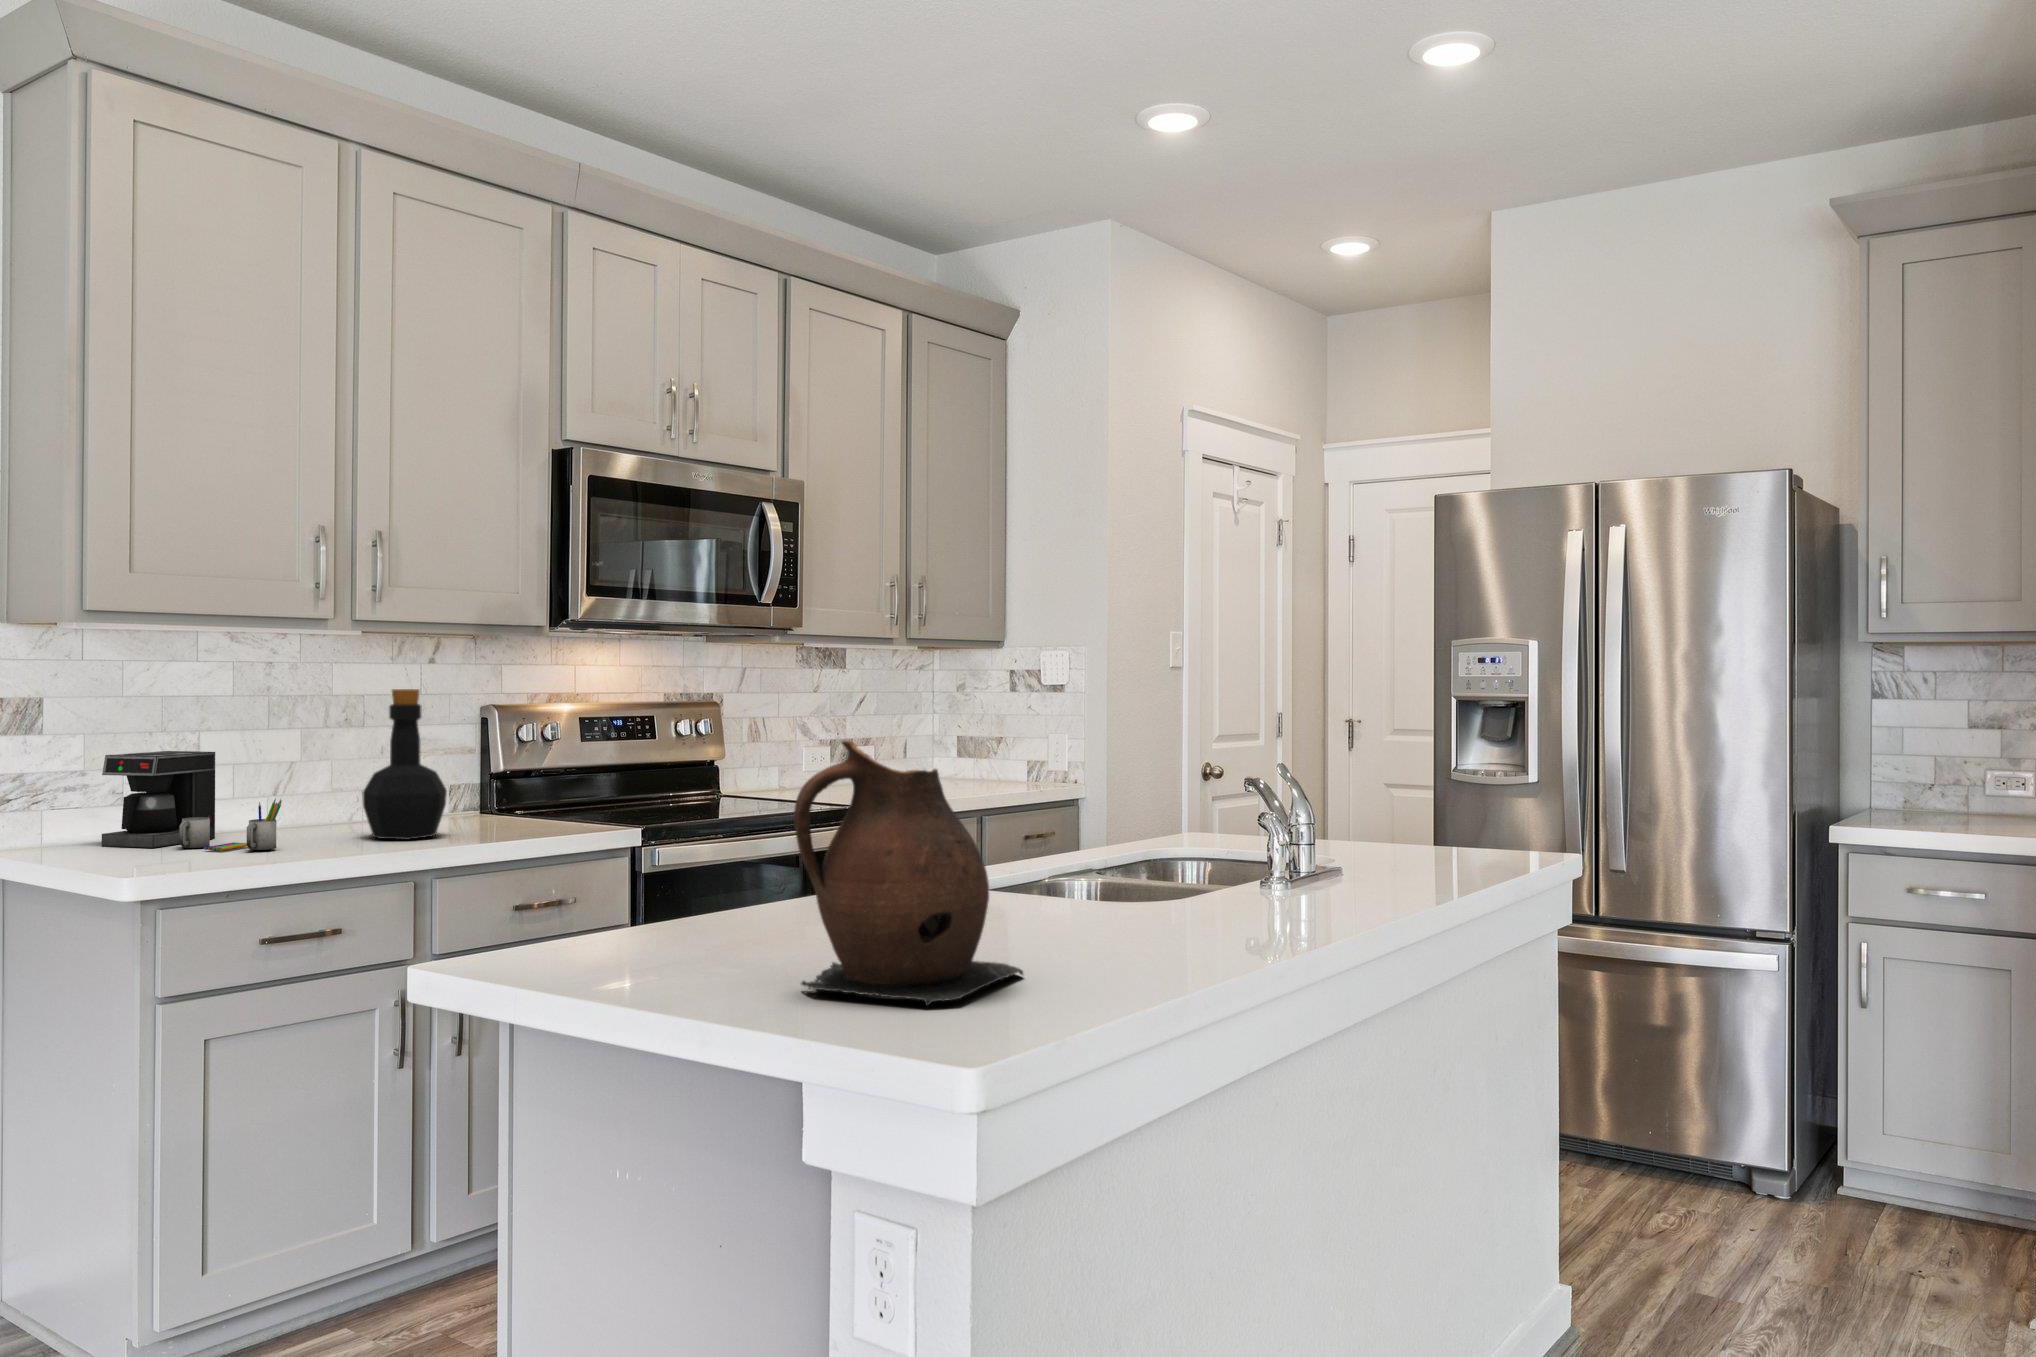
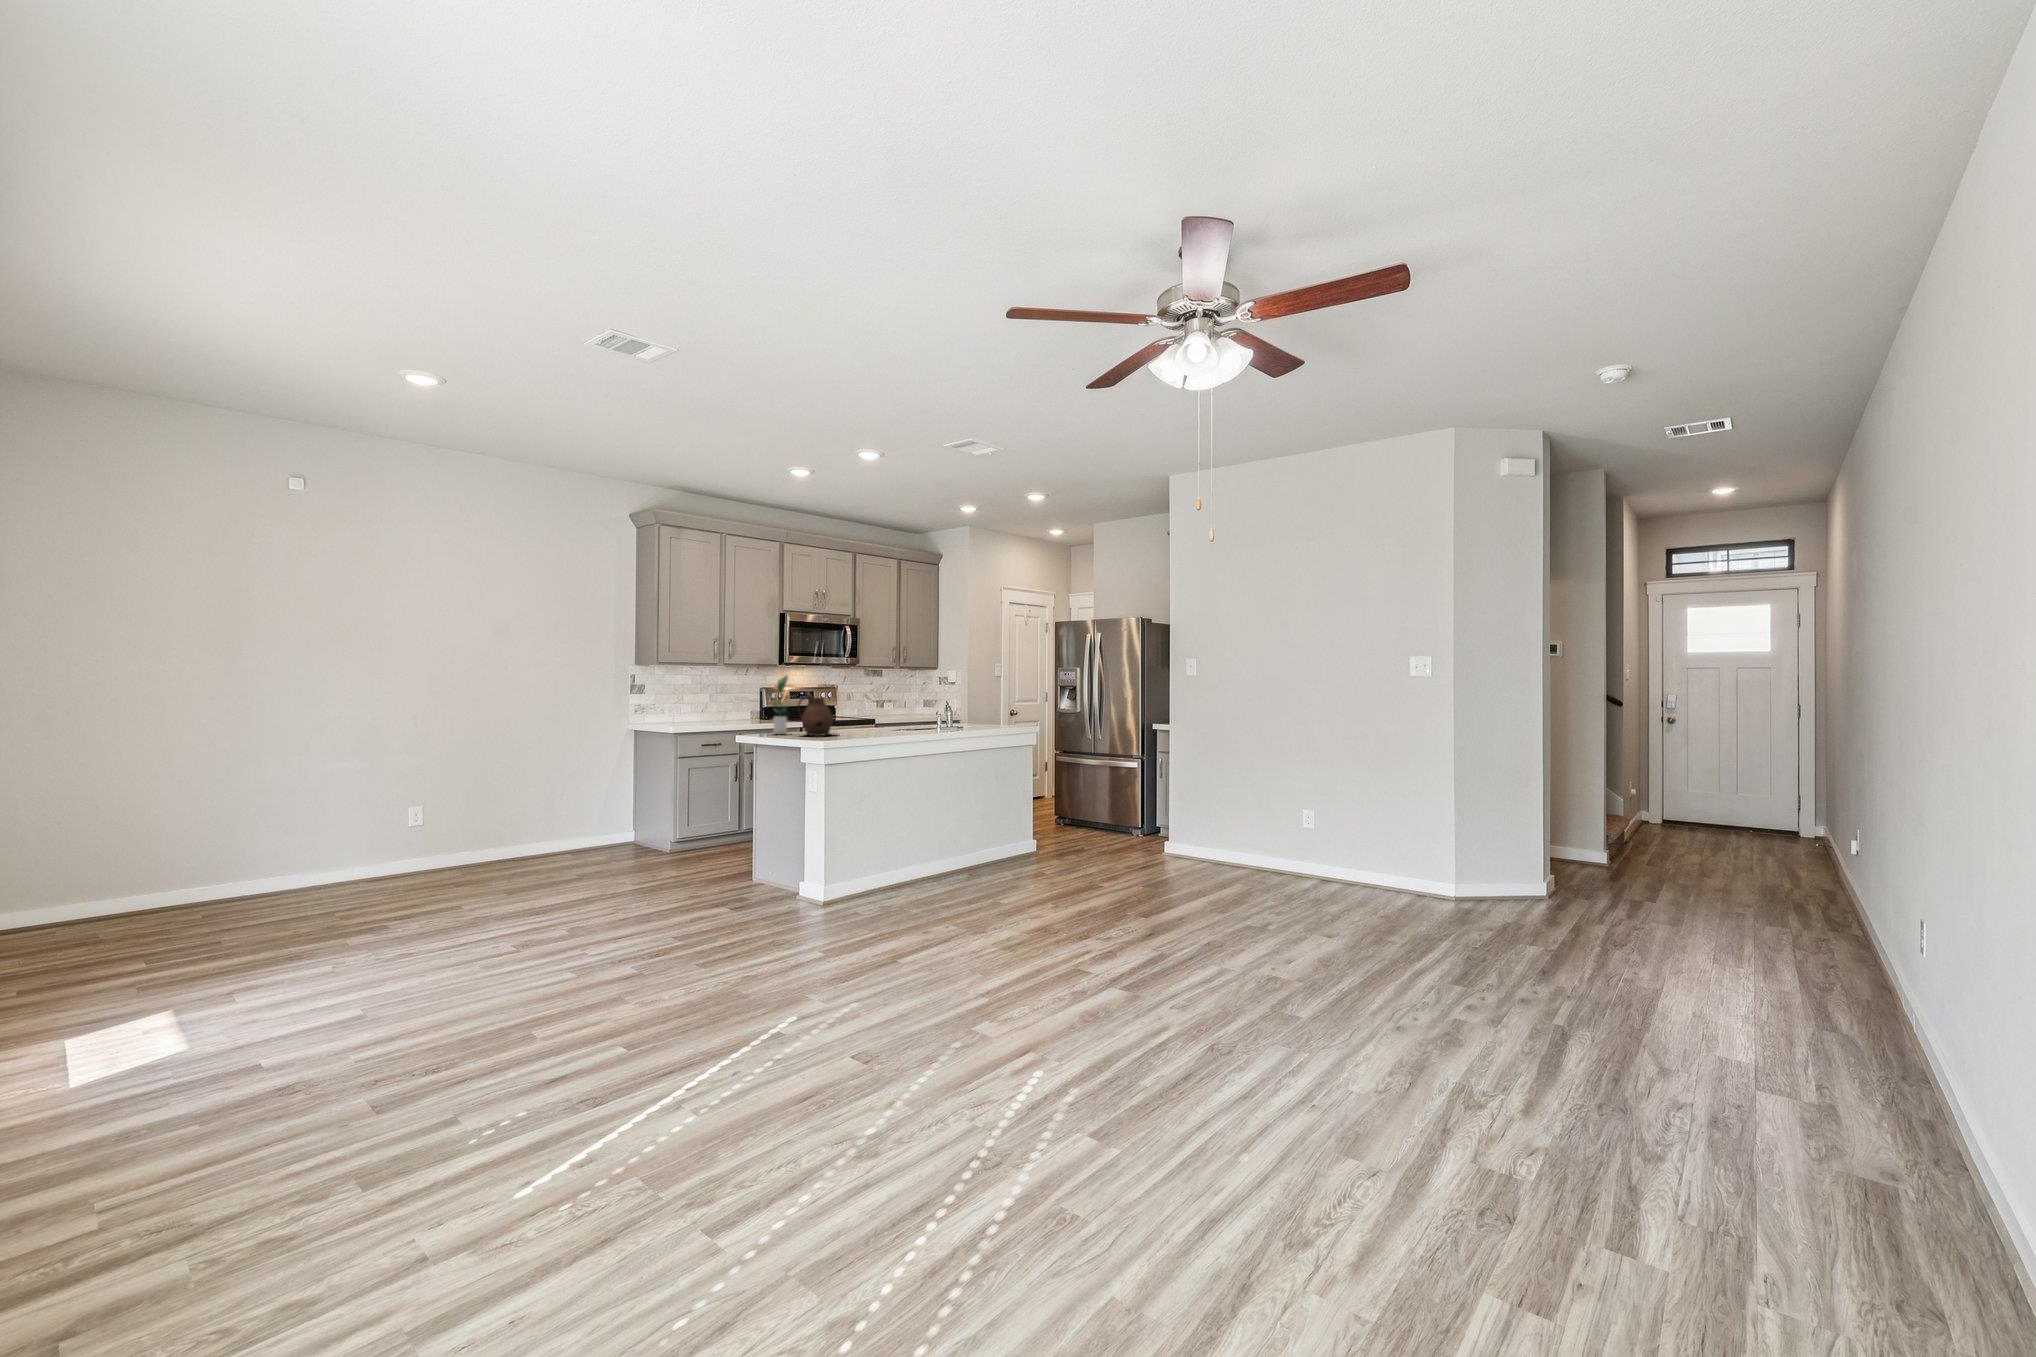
potted plant: none [585,647,746,969] -> present [767,676,789,734]
bottle: present [363,689,447,840] -> none [727,683,749,723]
coffee maker: present [102,751,282,850] -> none [663,699,707,724]

